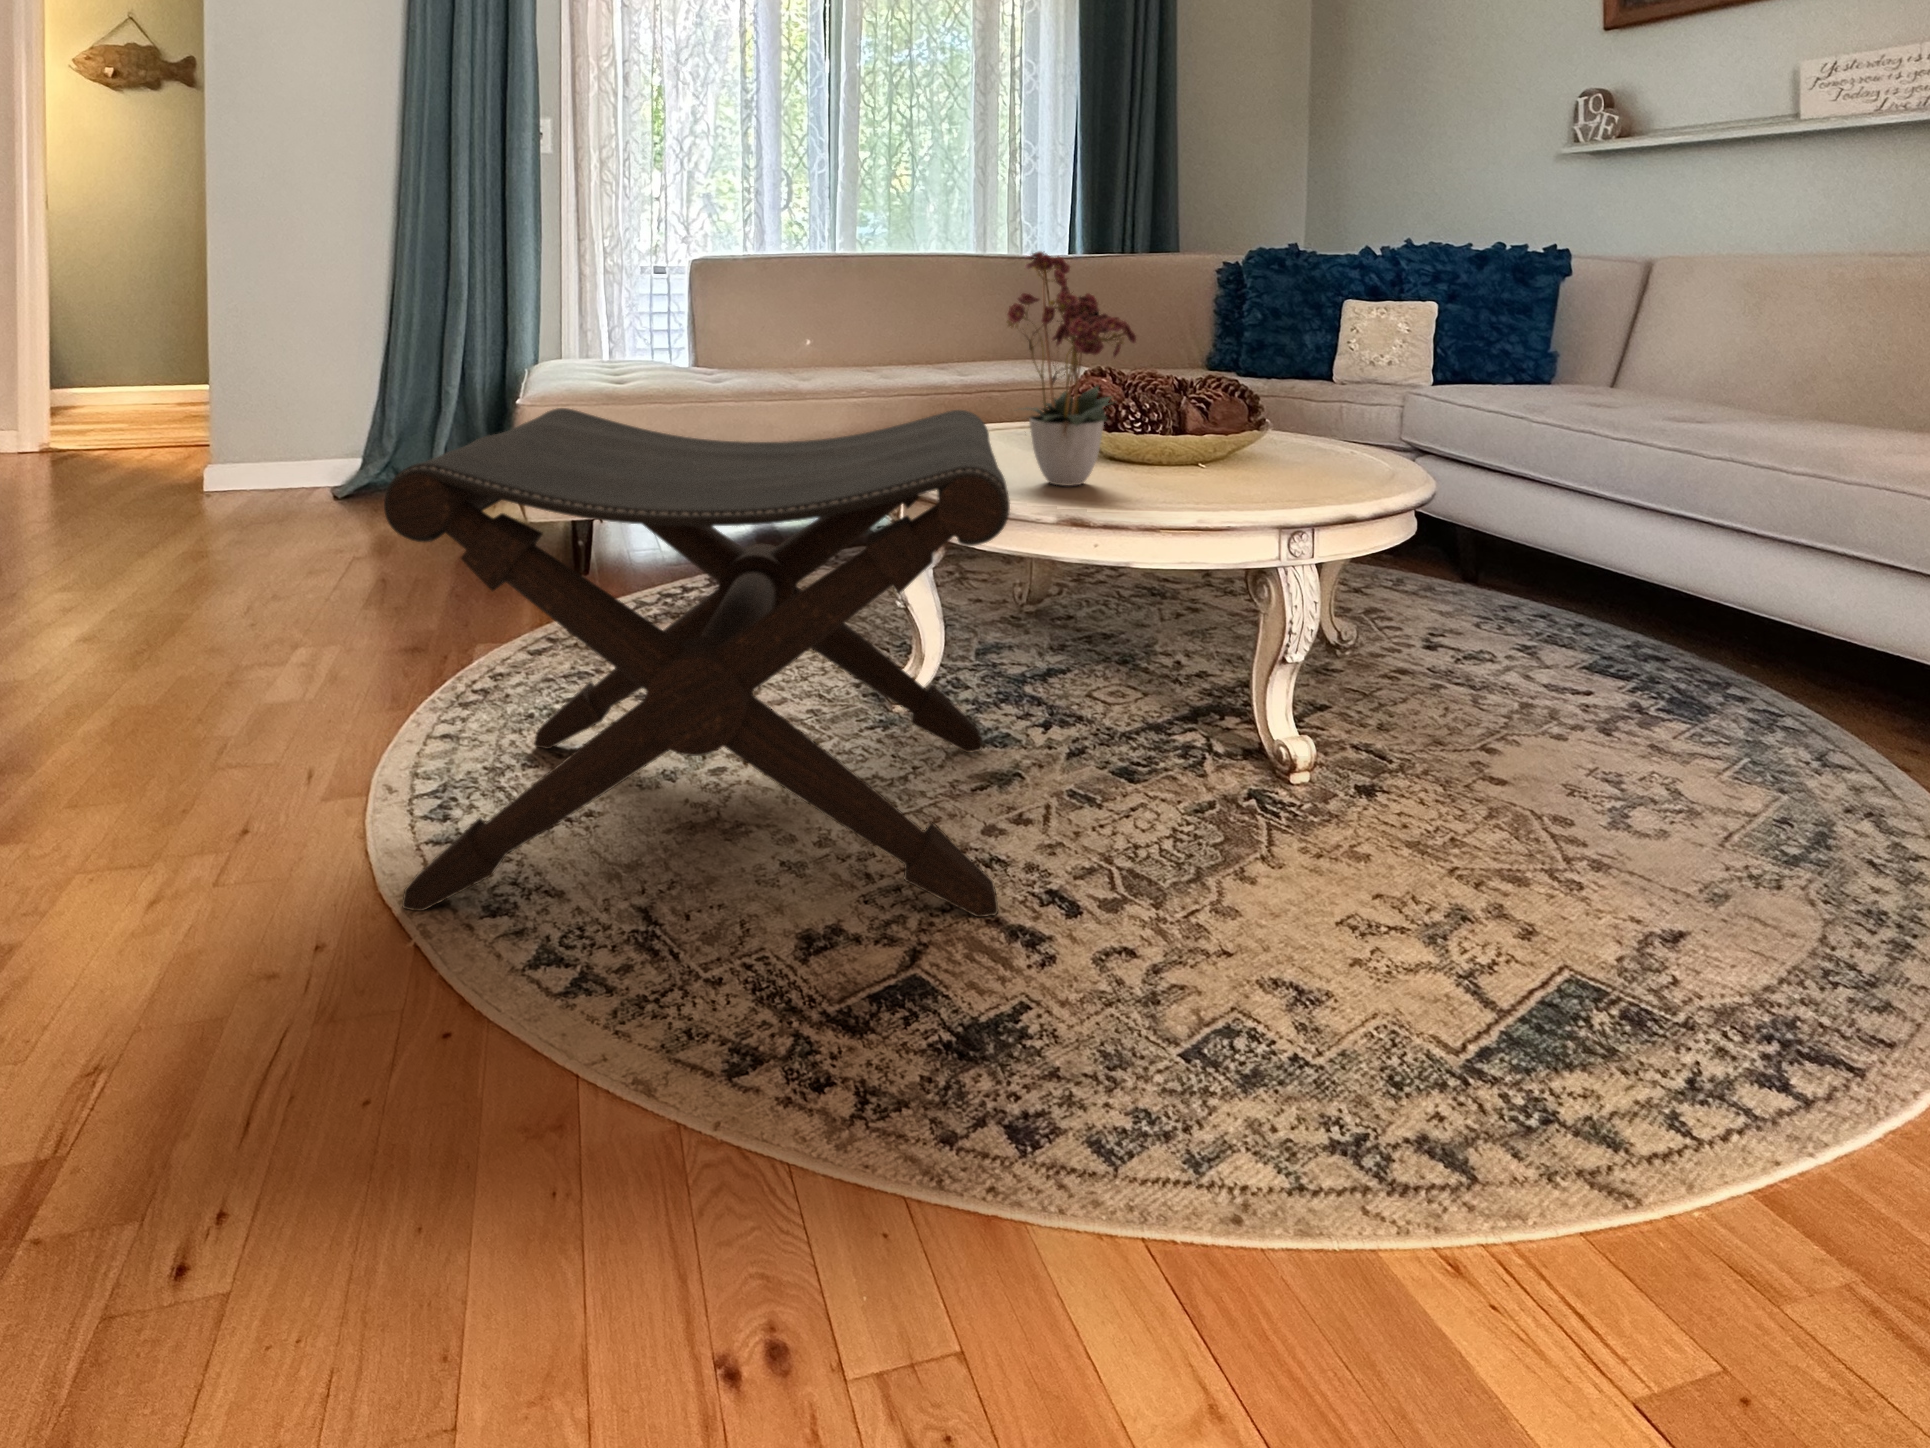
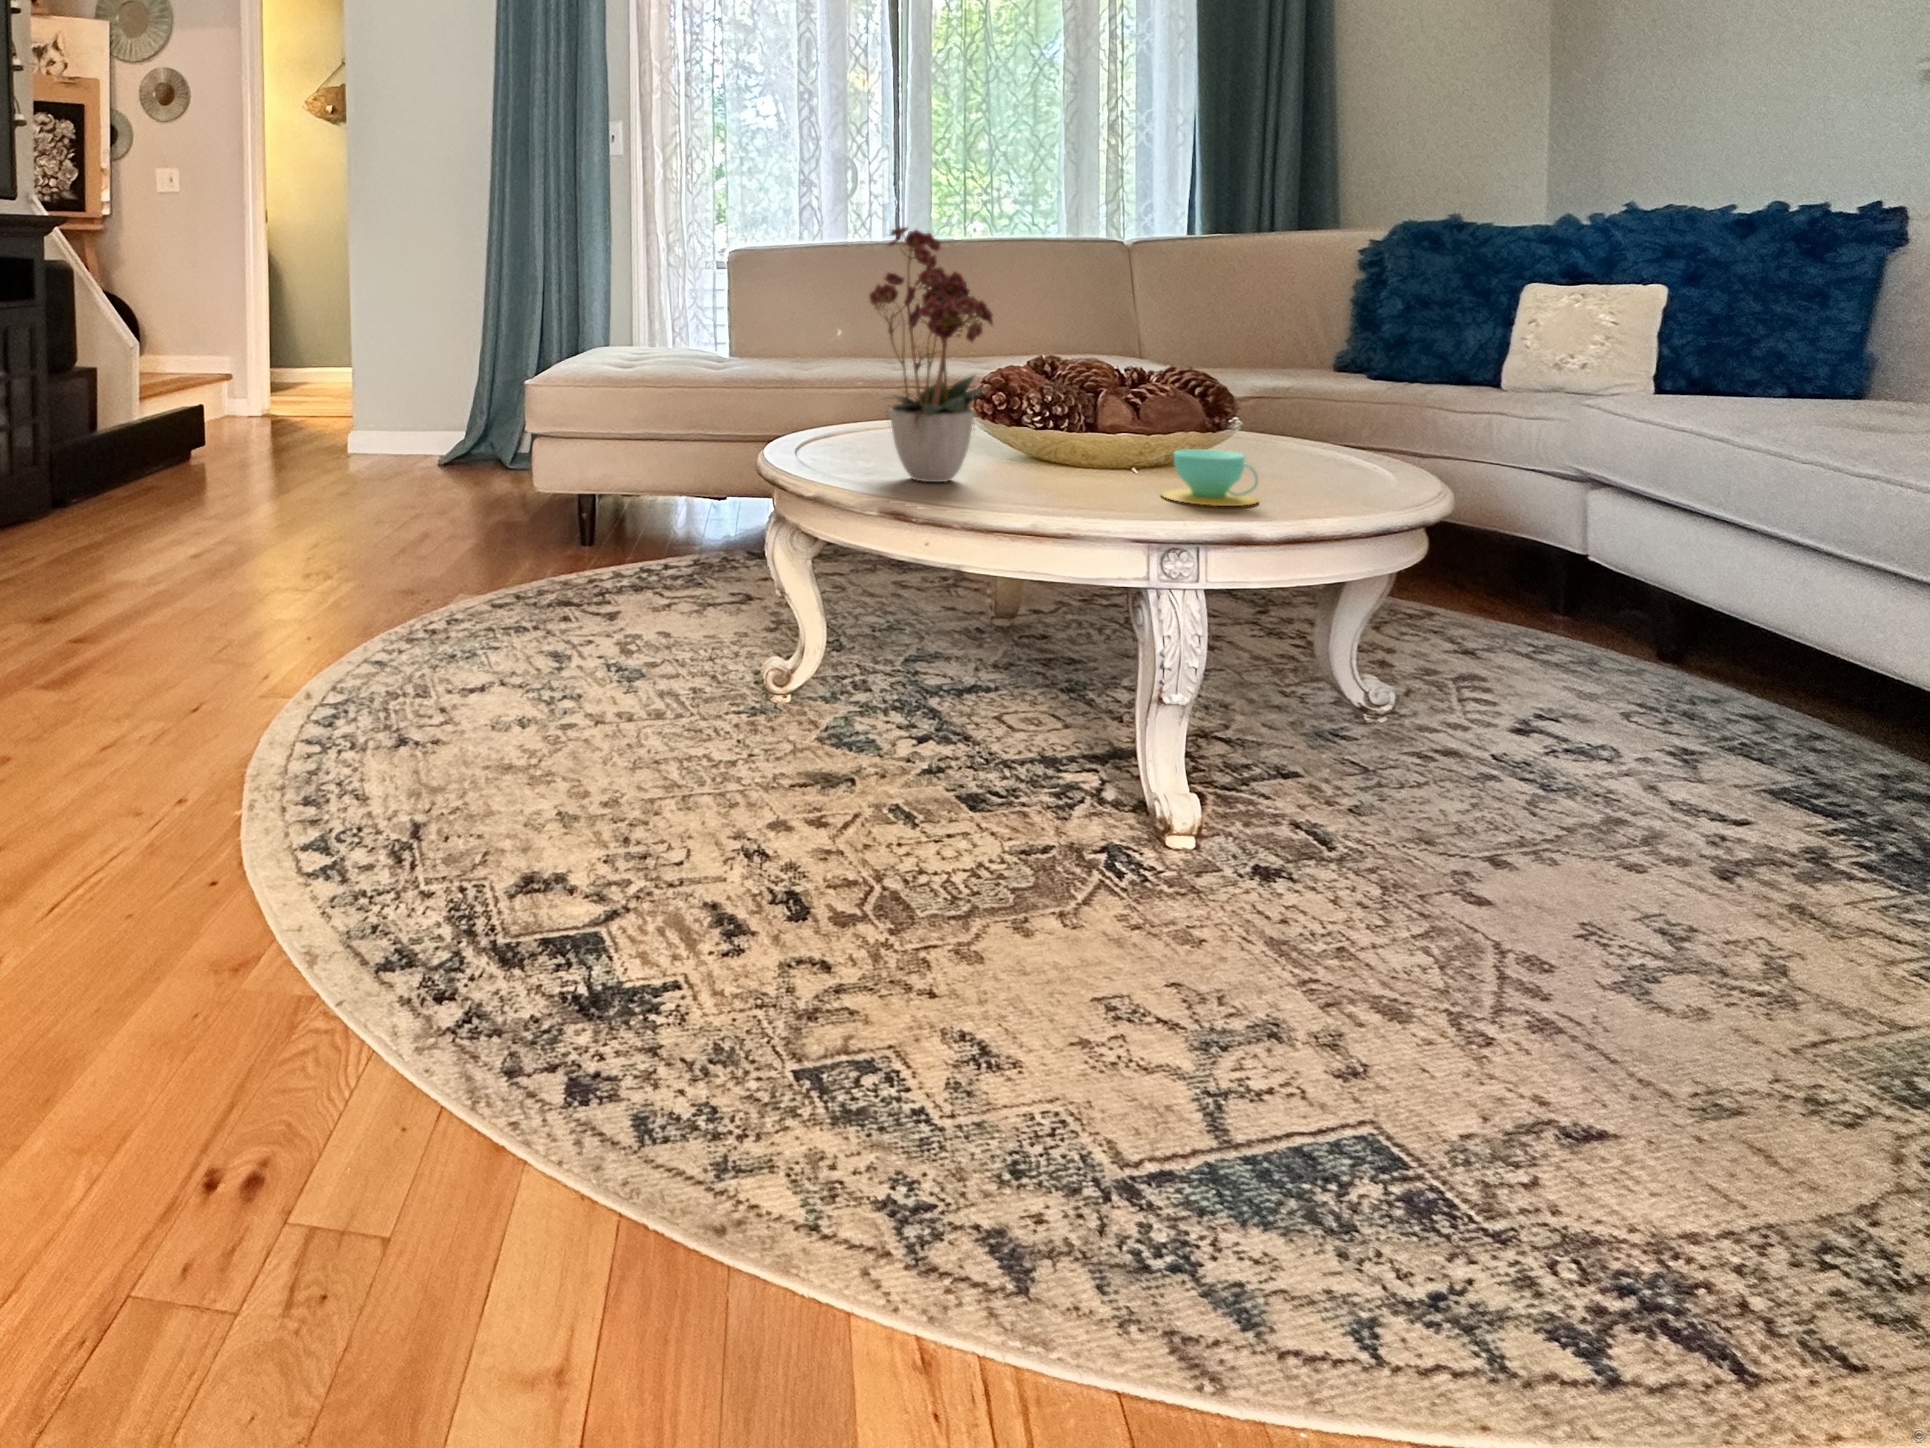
footstool: present [384,408,1010,917] -> none [224,382,840,904]
teacup: none [1250,443,1333,491] -> present [1161,449,1258,506]

